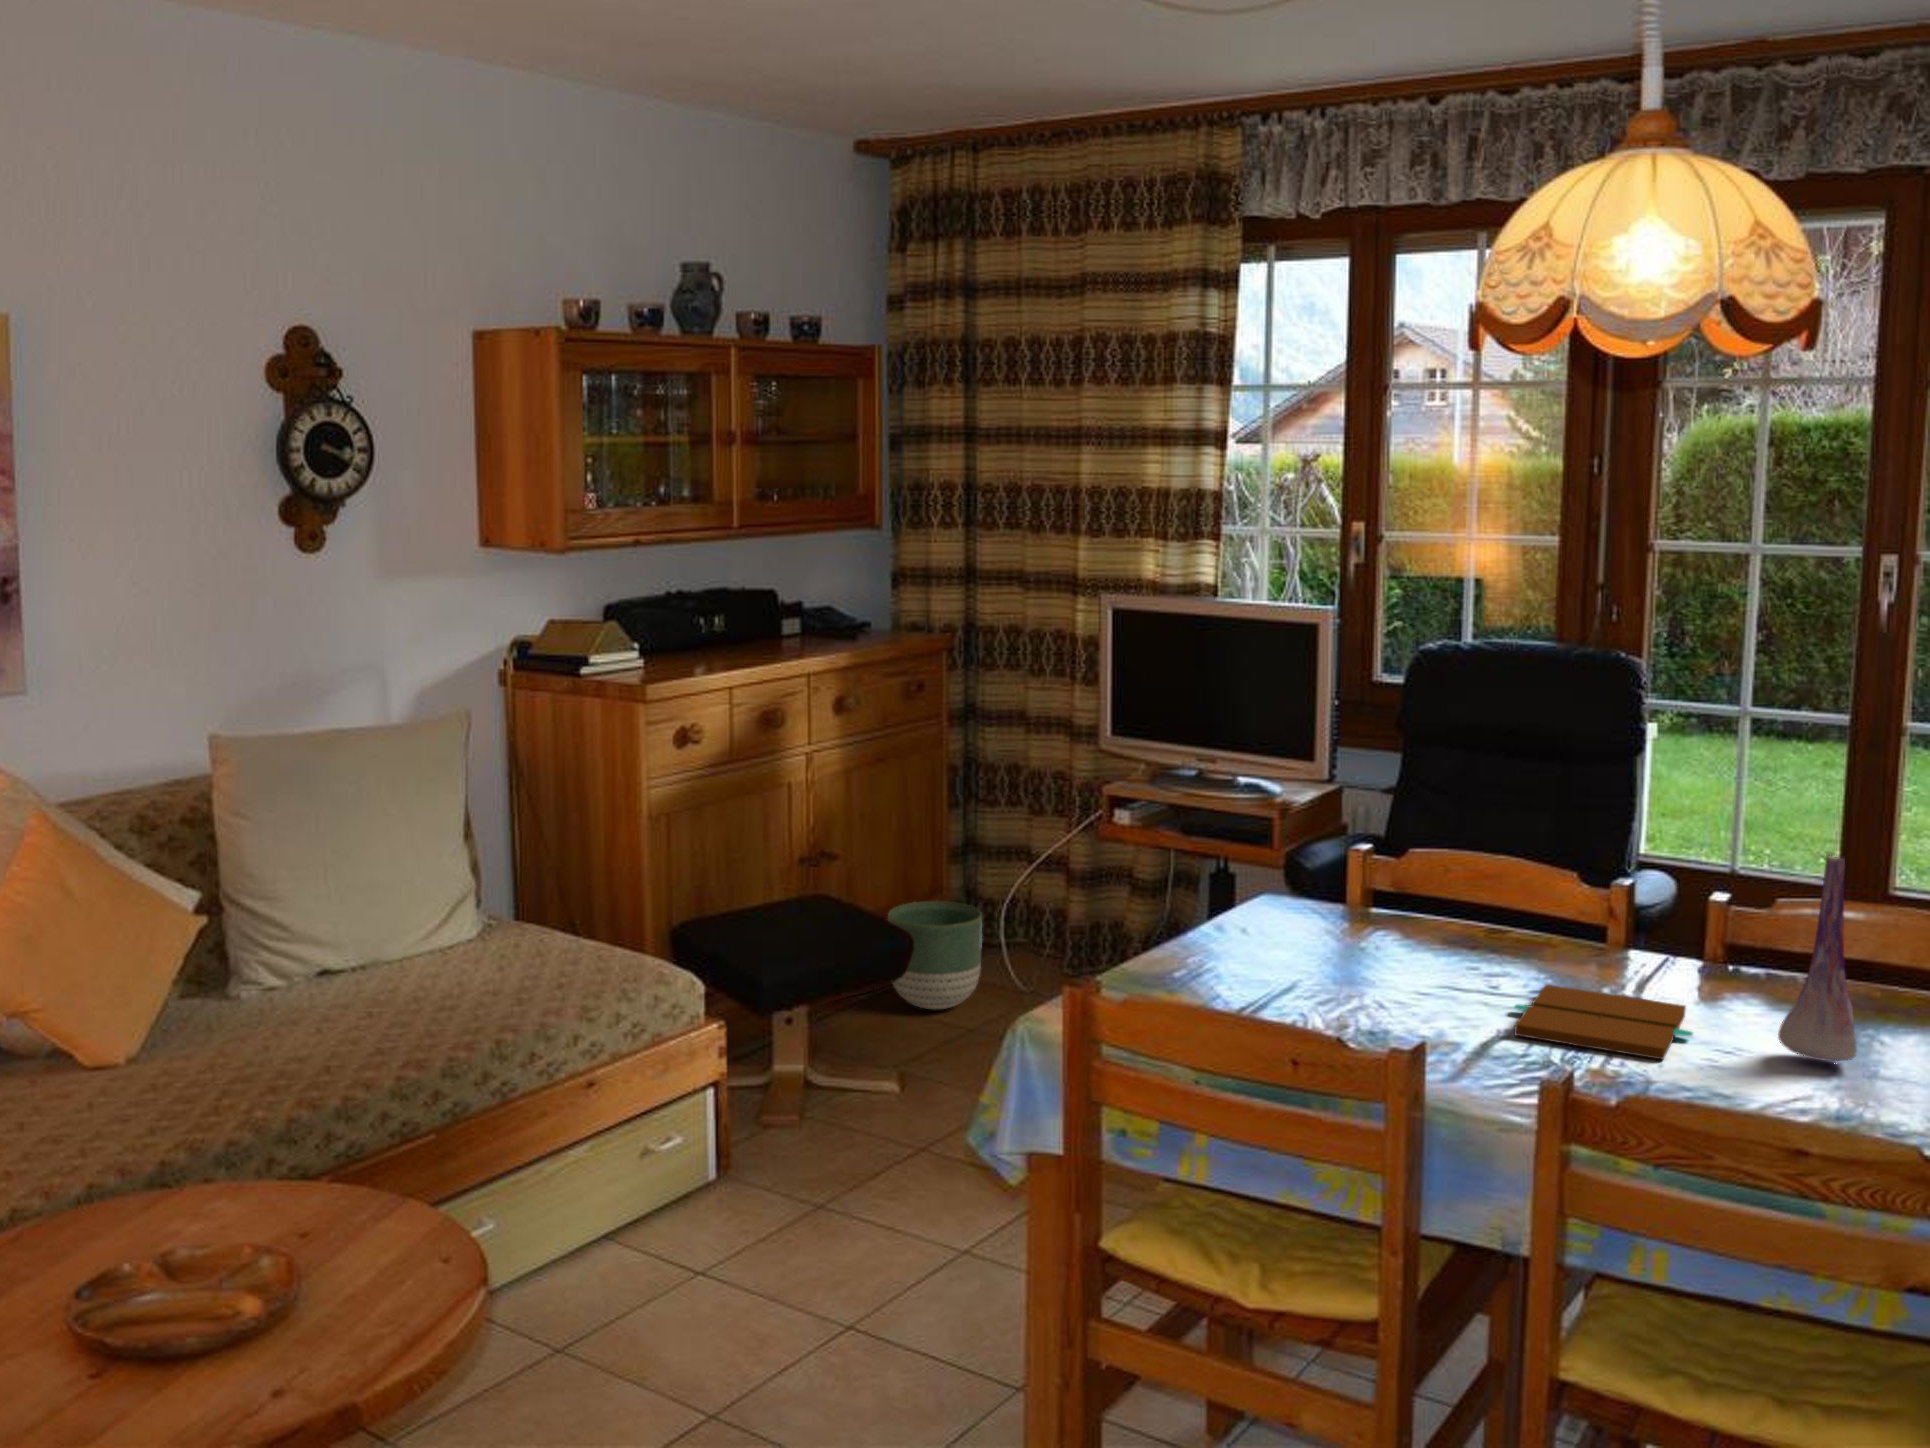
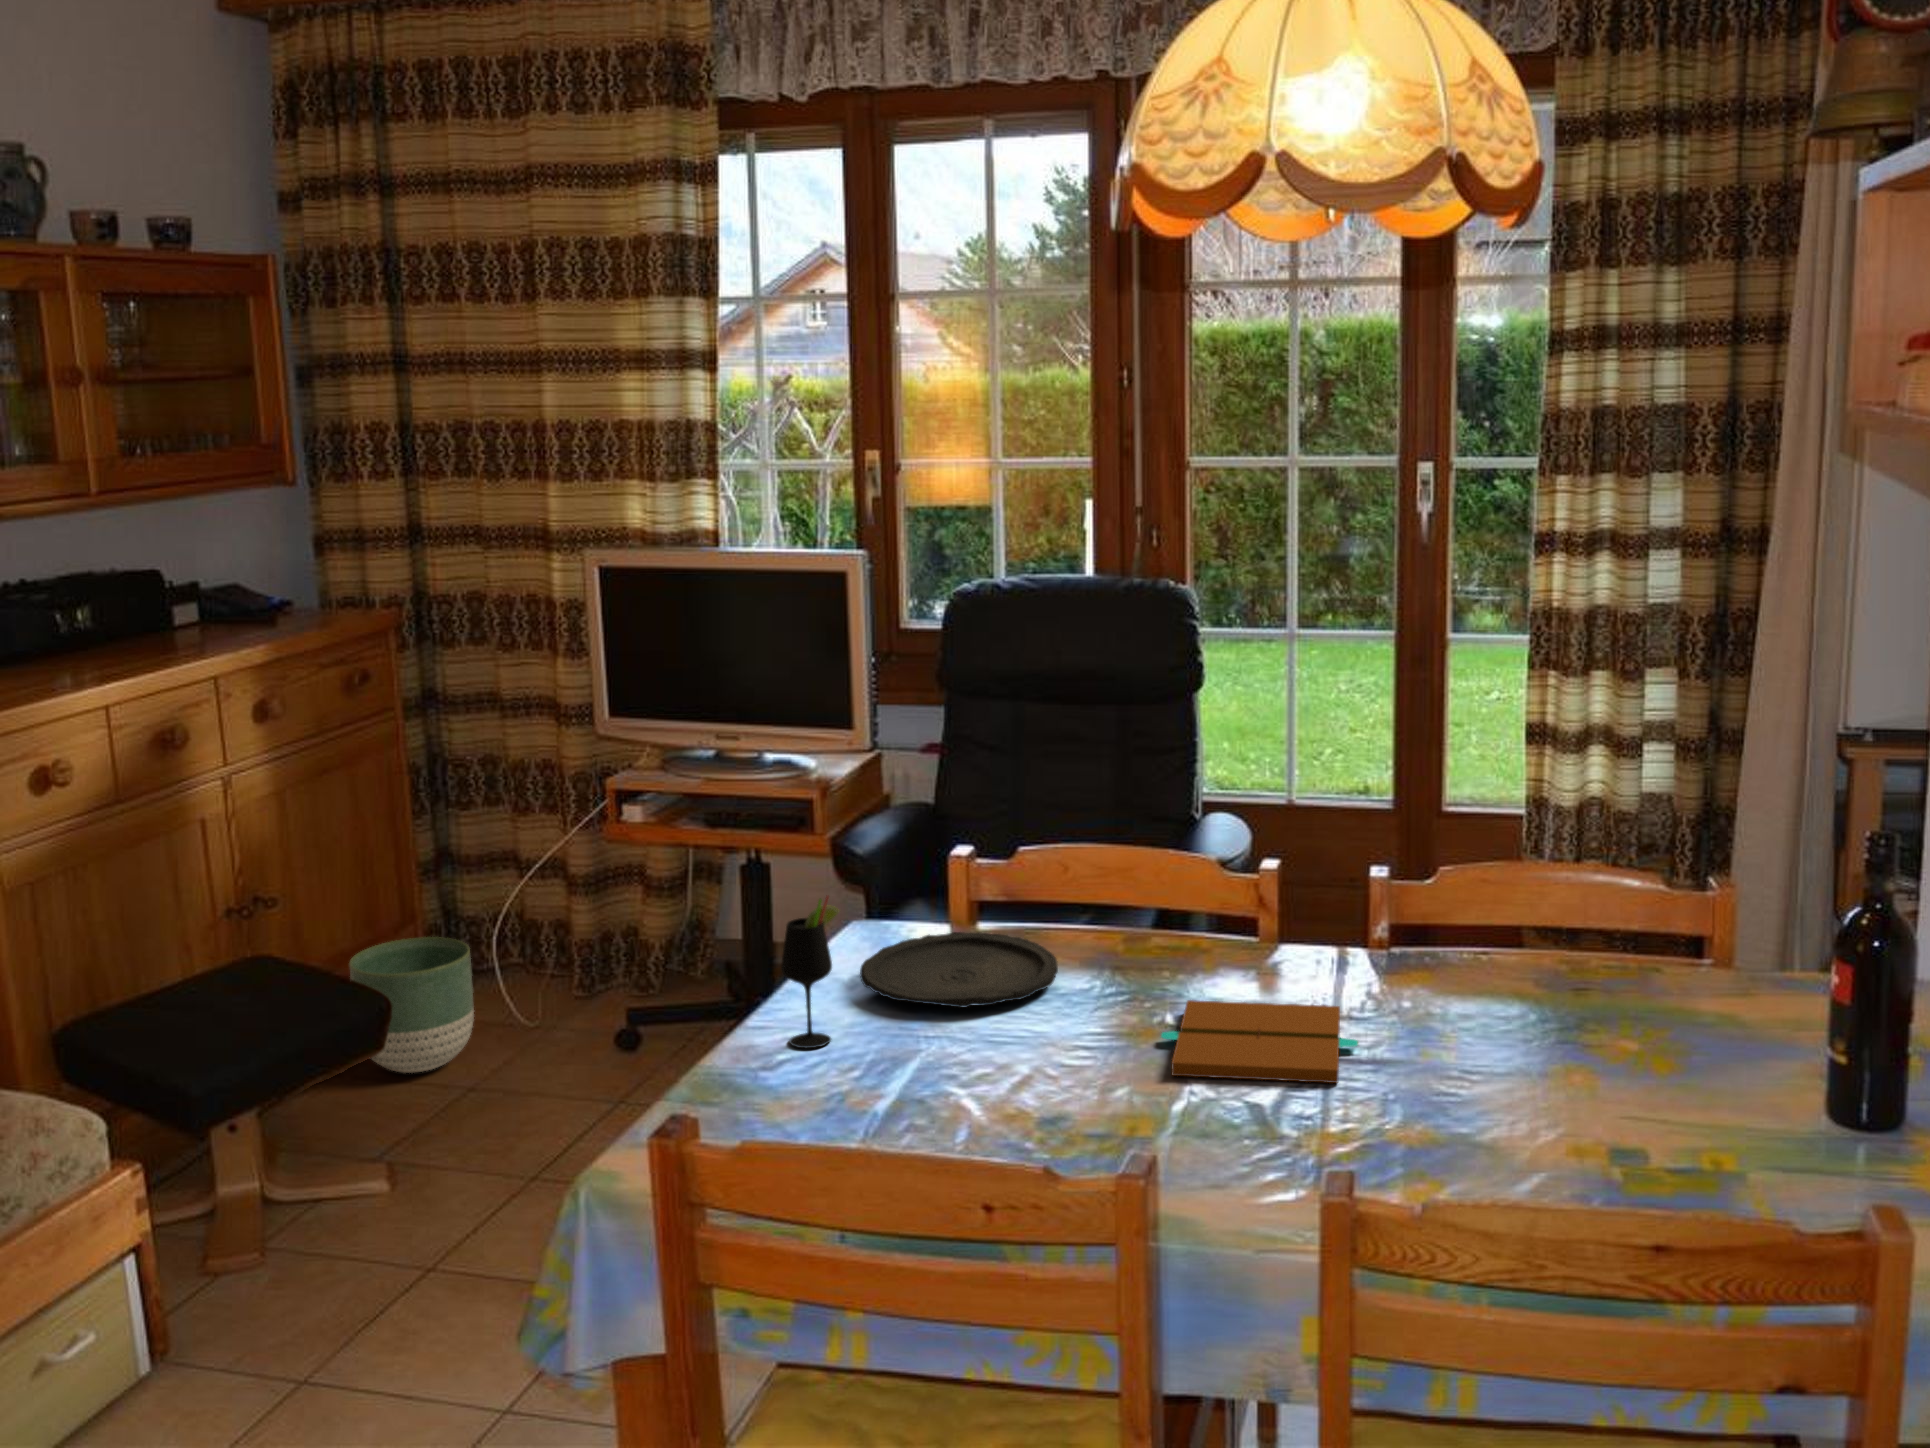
vase: present [1778,855,1857,1061] -> none [1436,823,1533,1059]
wine glass: none [1200,857,1250,979] -> present [781,896,839,1048]
plate: none [1269,912,1440,968] -> present [860,932,1058,1008]

